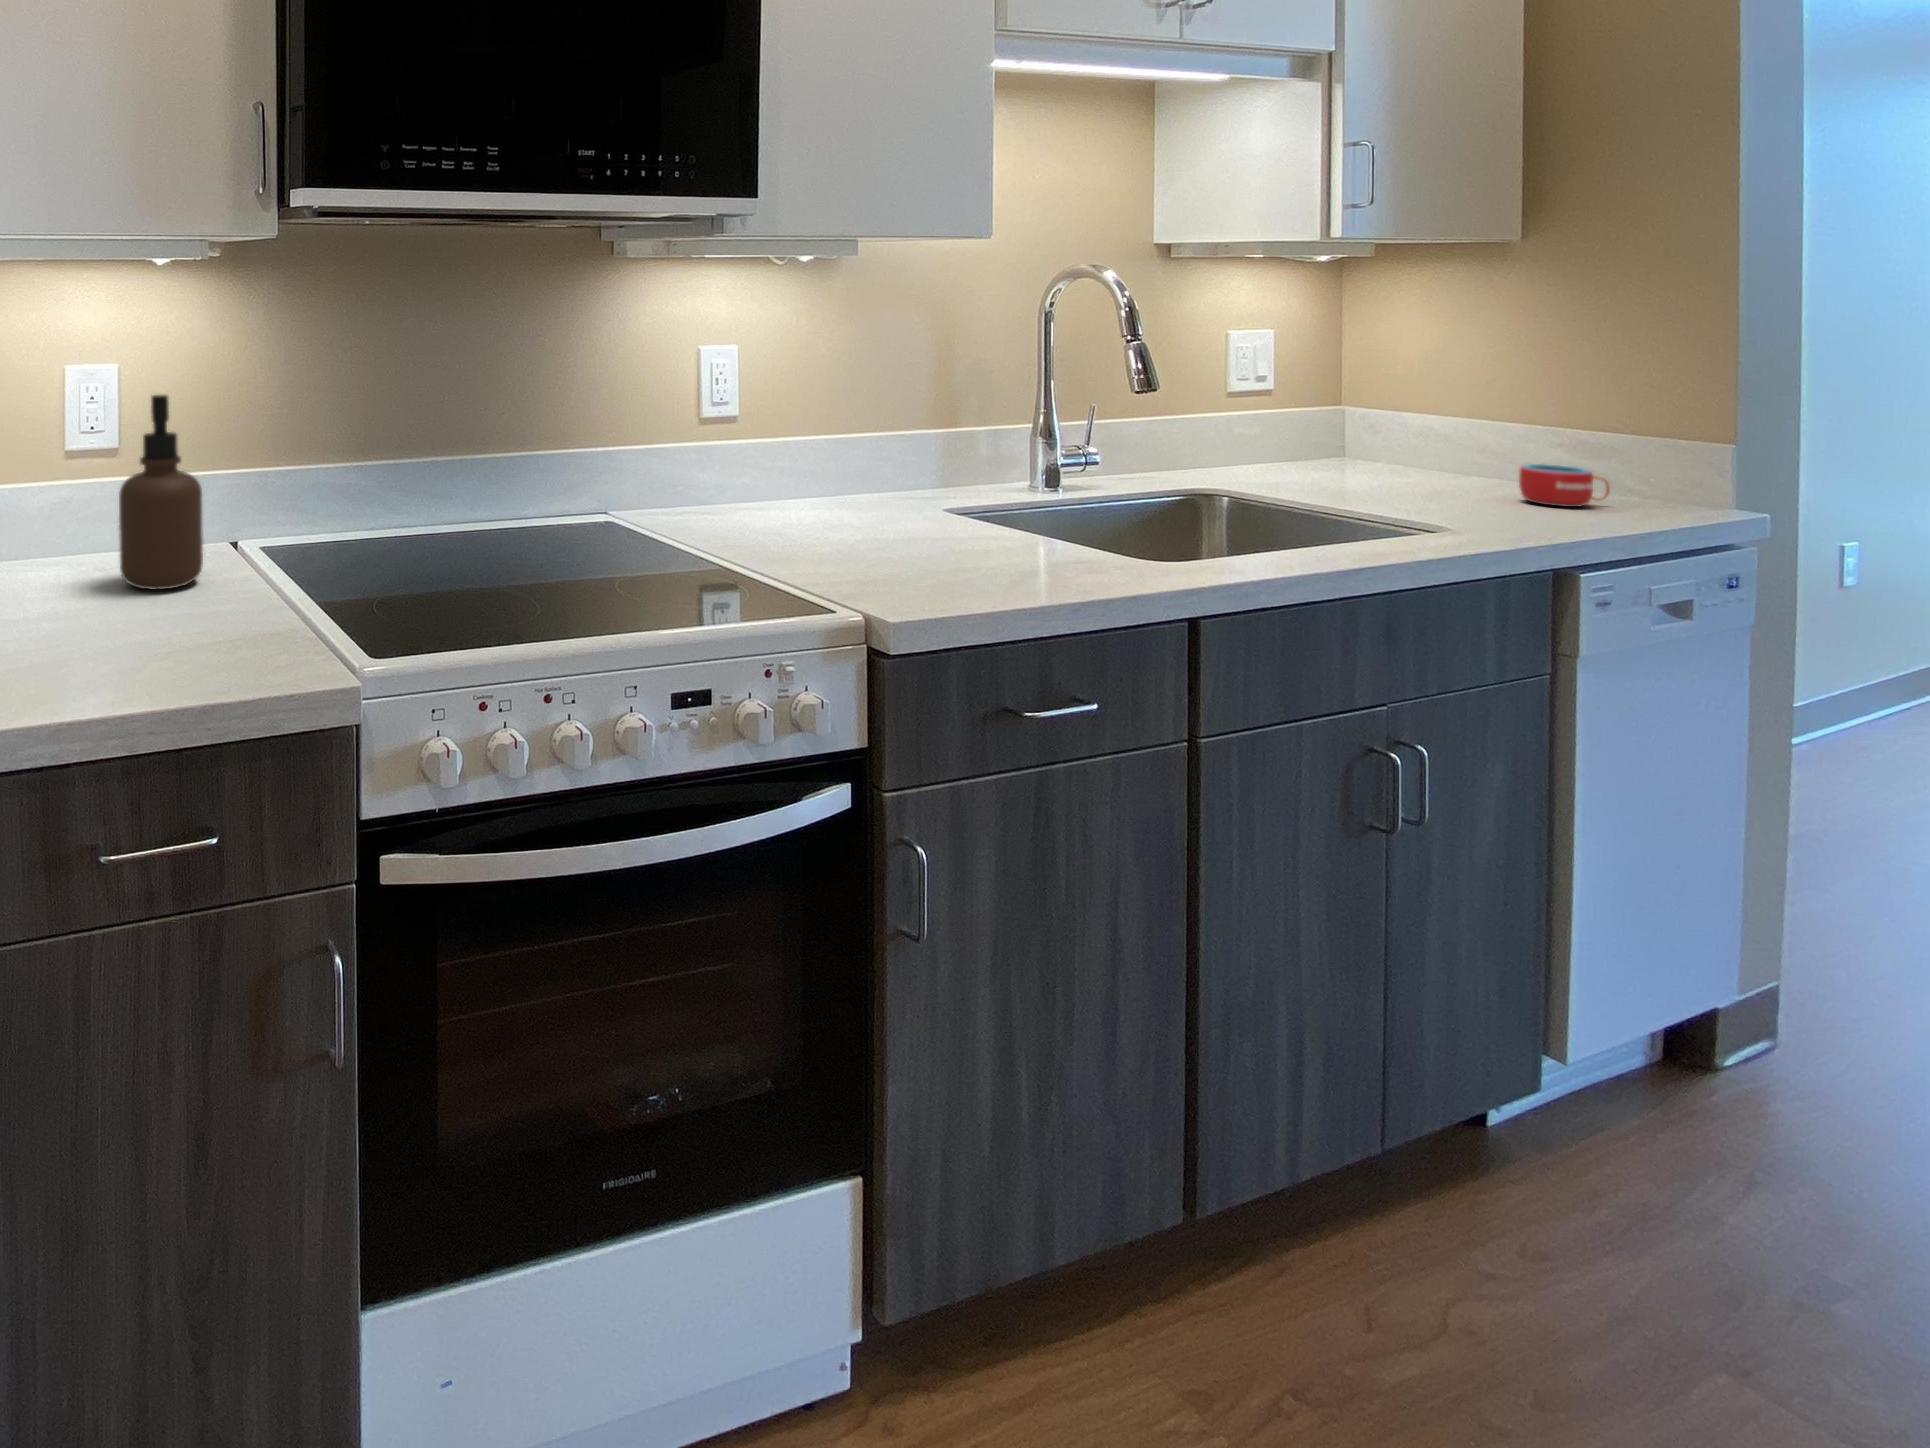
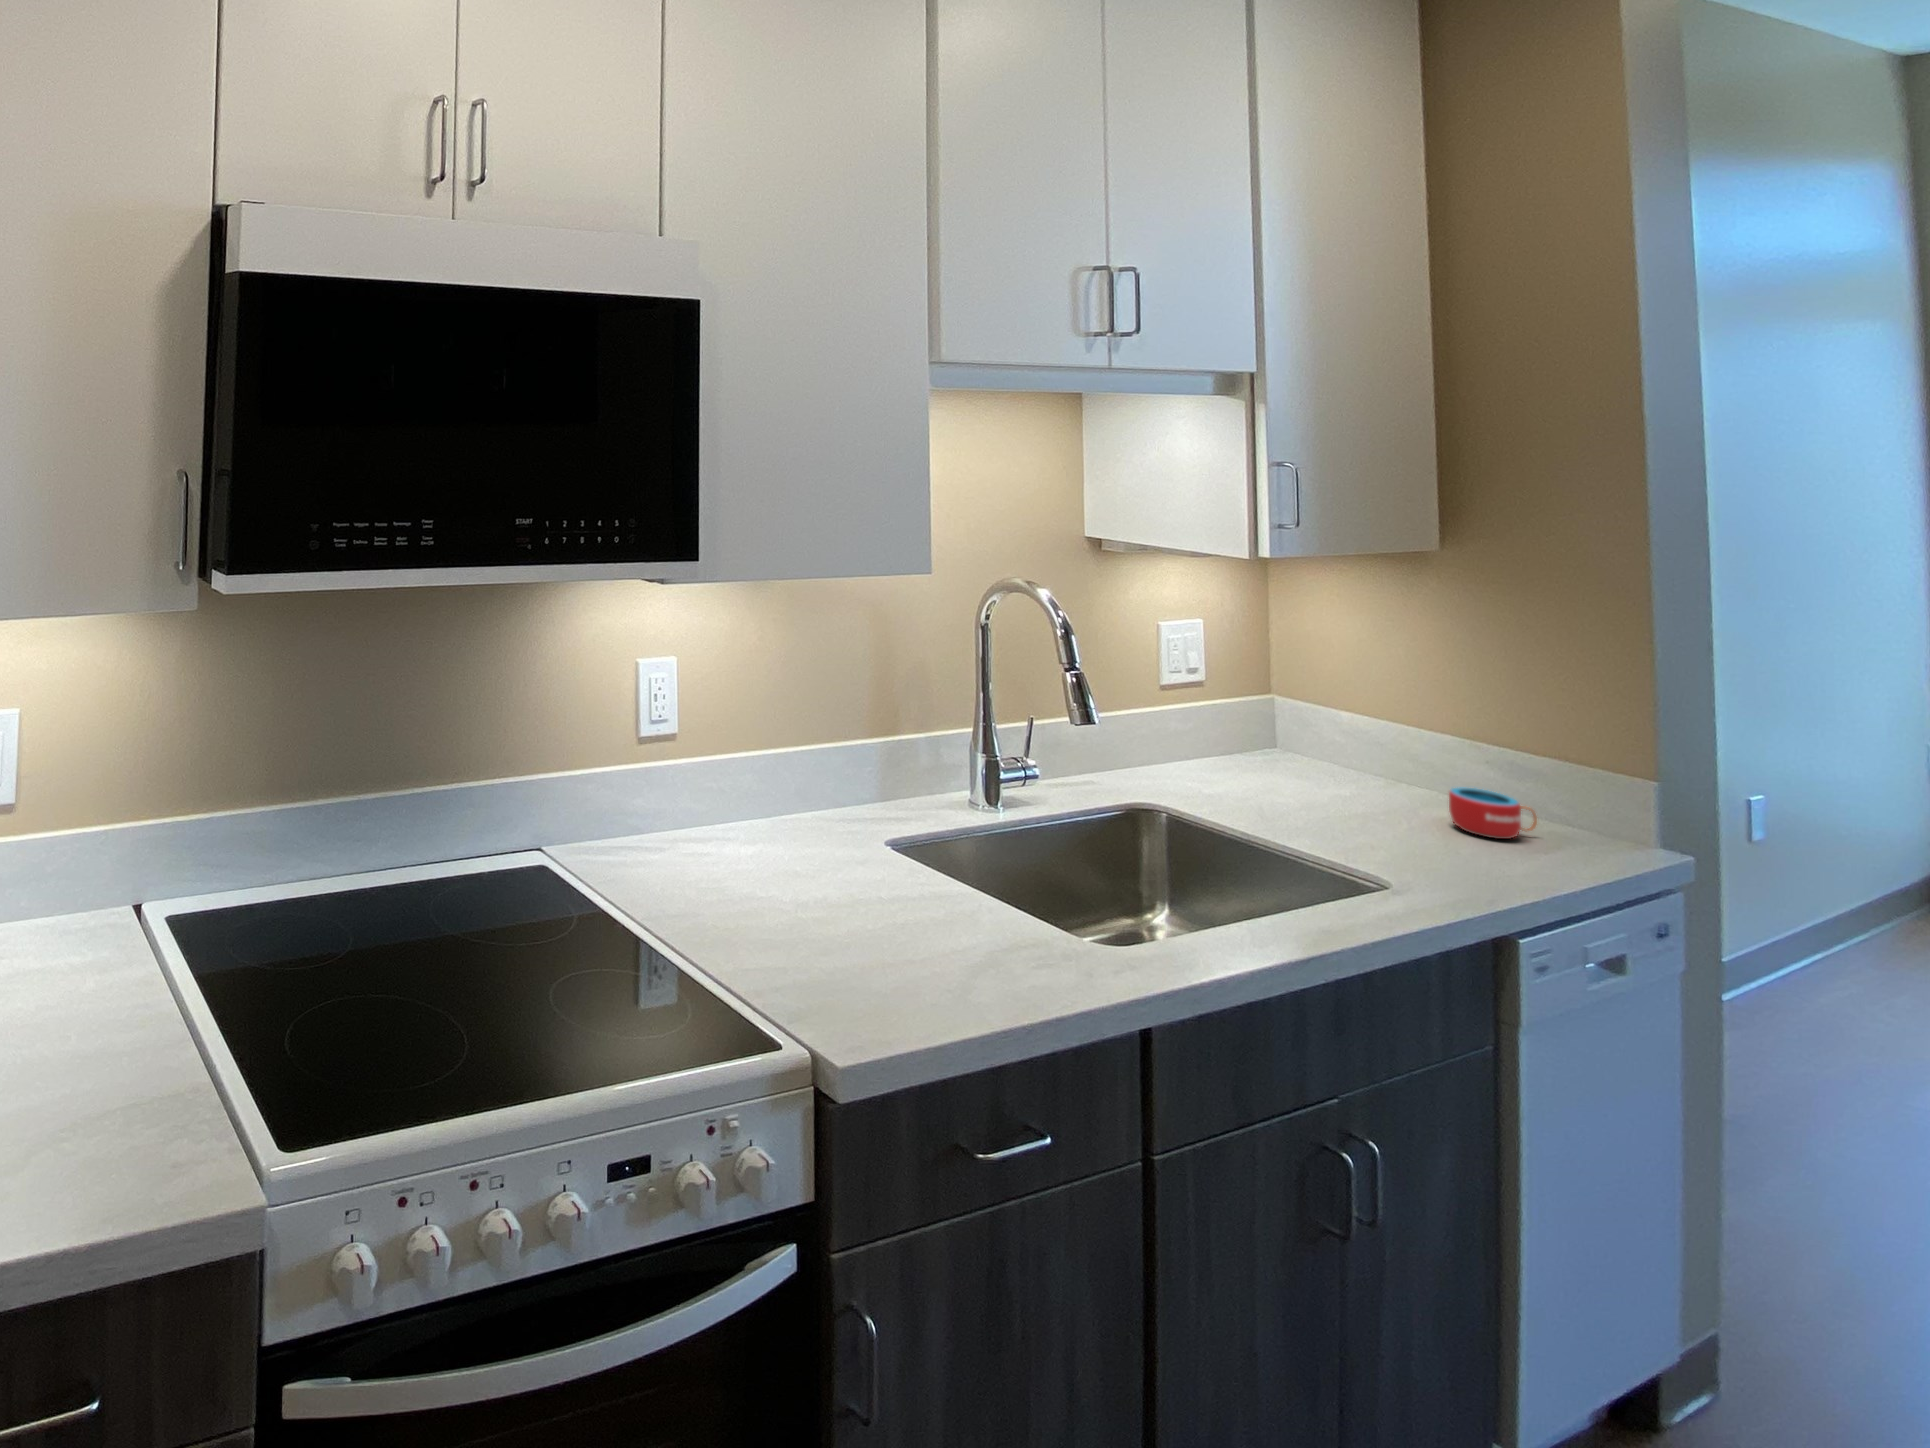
soap dispenser: present [119,395,203,590] -> none [15,766,108,994]

